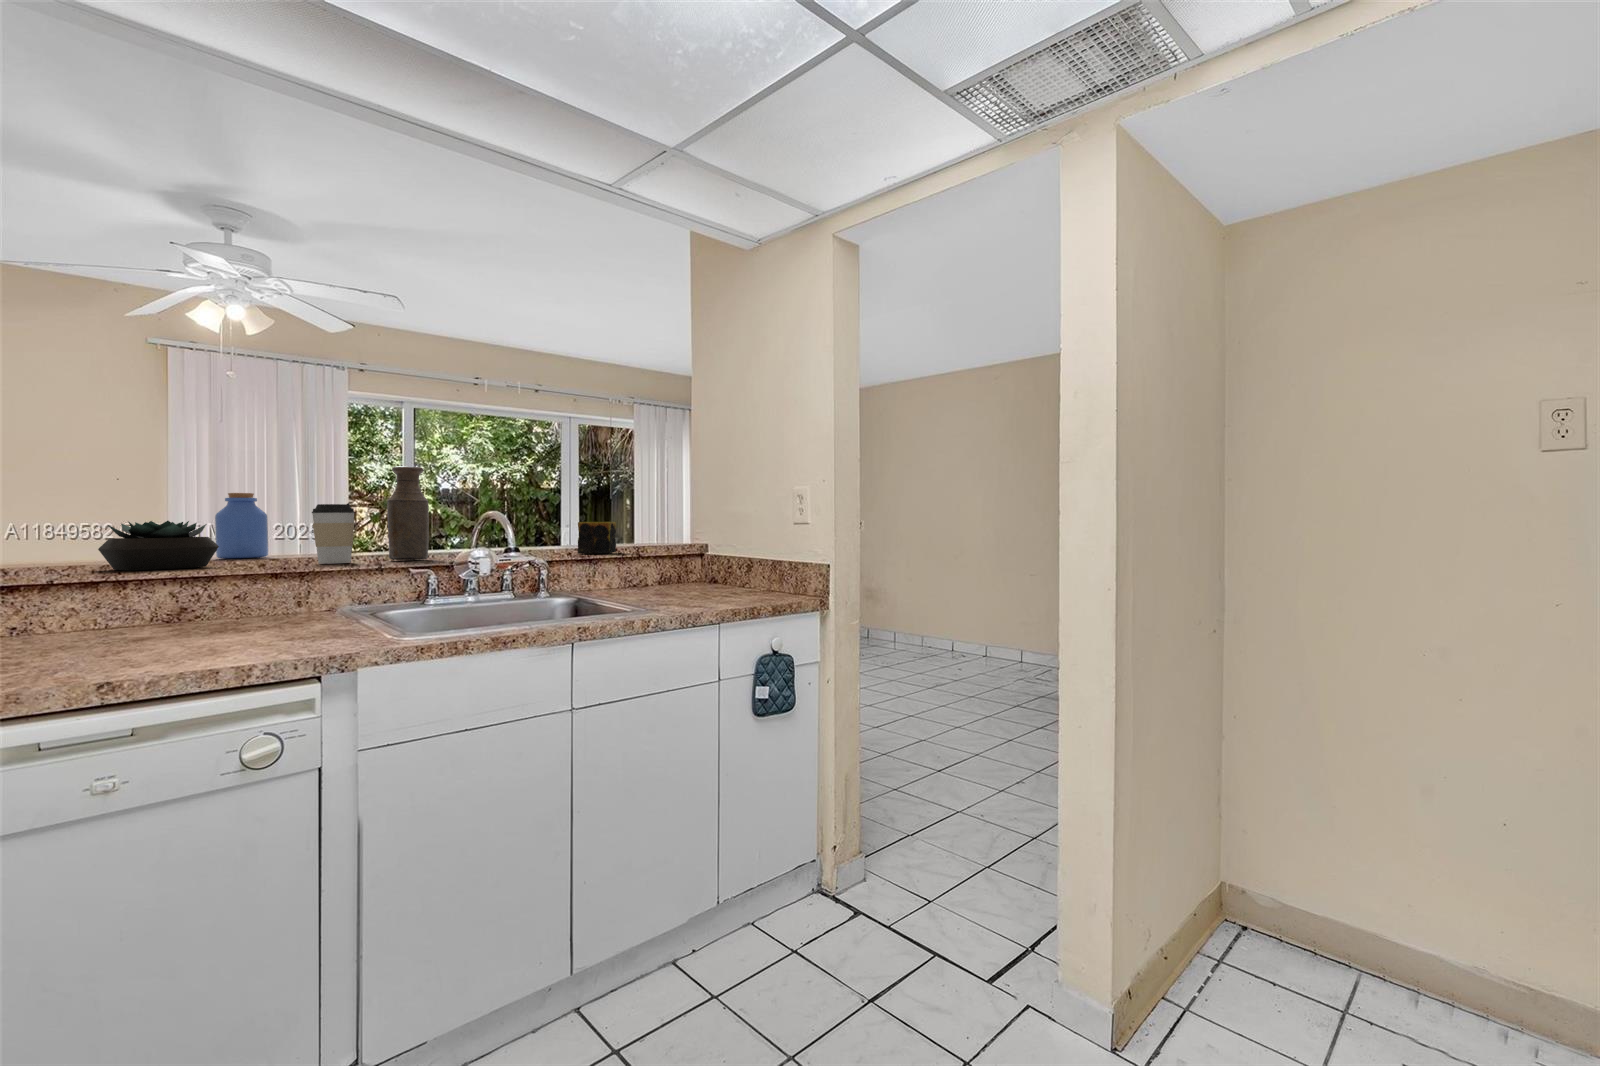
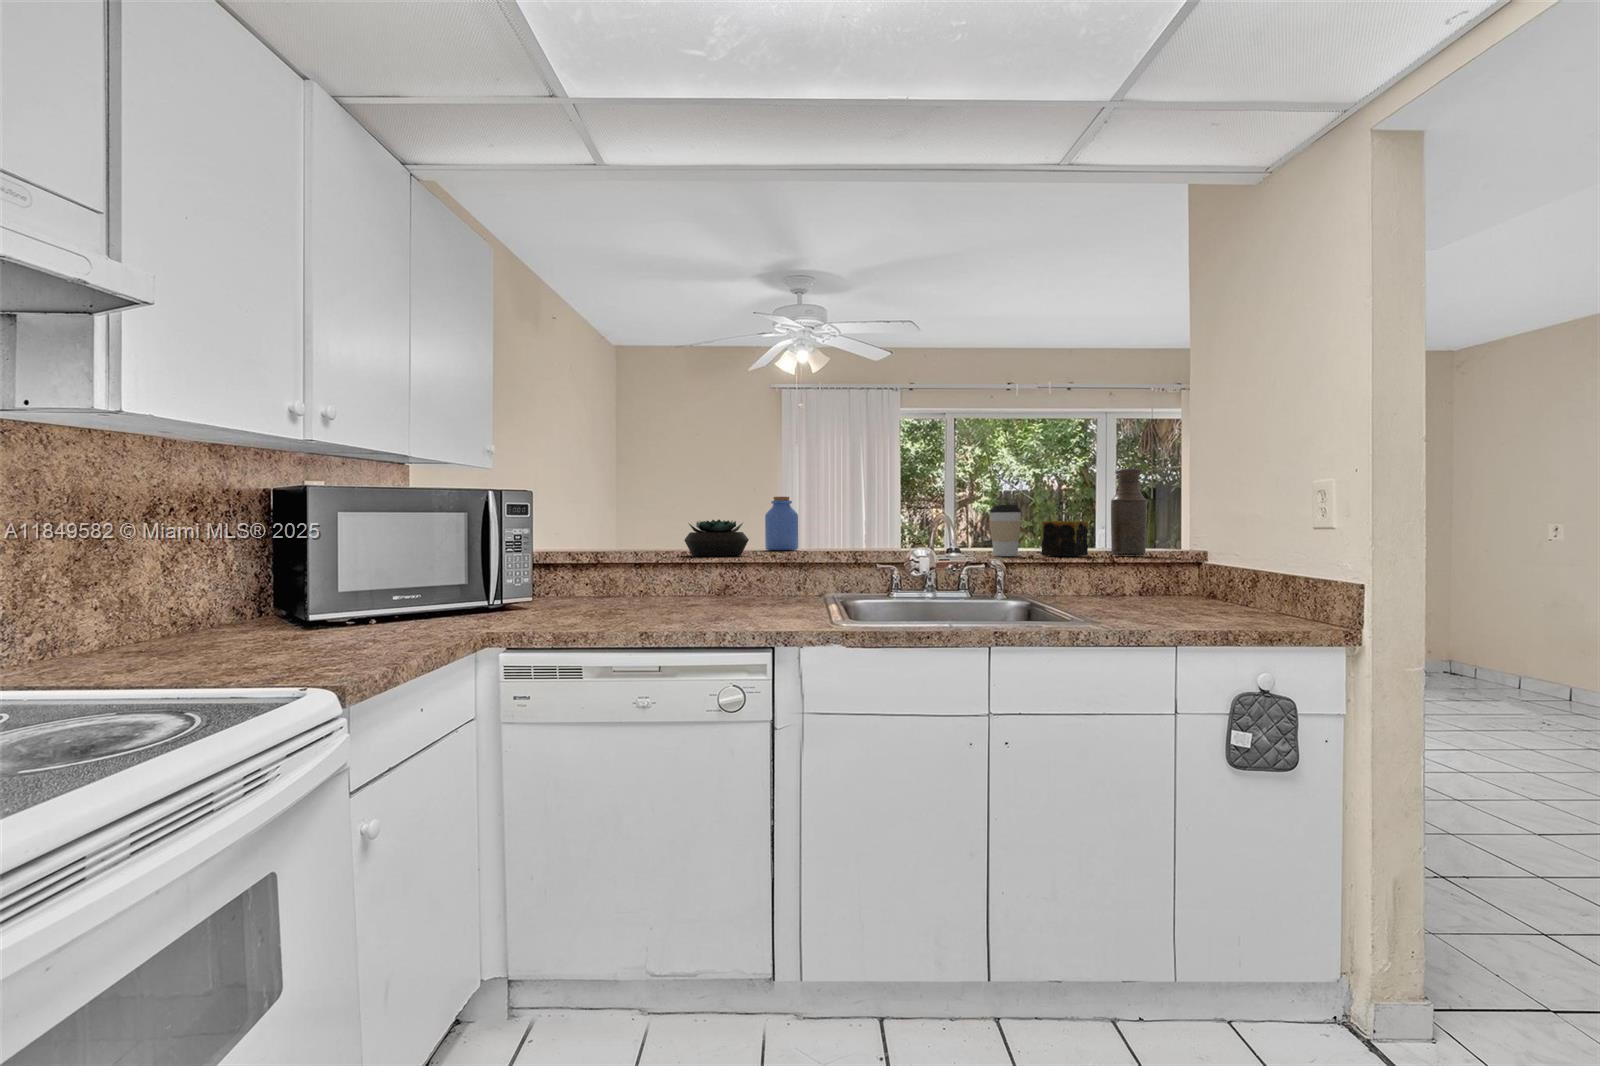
bottle: present [387,466,429,560] -> present [1111,469,1147,556]
coffee cup: present [312,503,355,564] -> present [989,504,1021,556]

